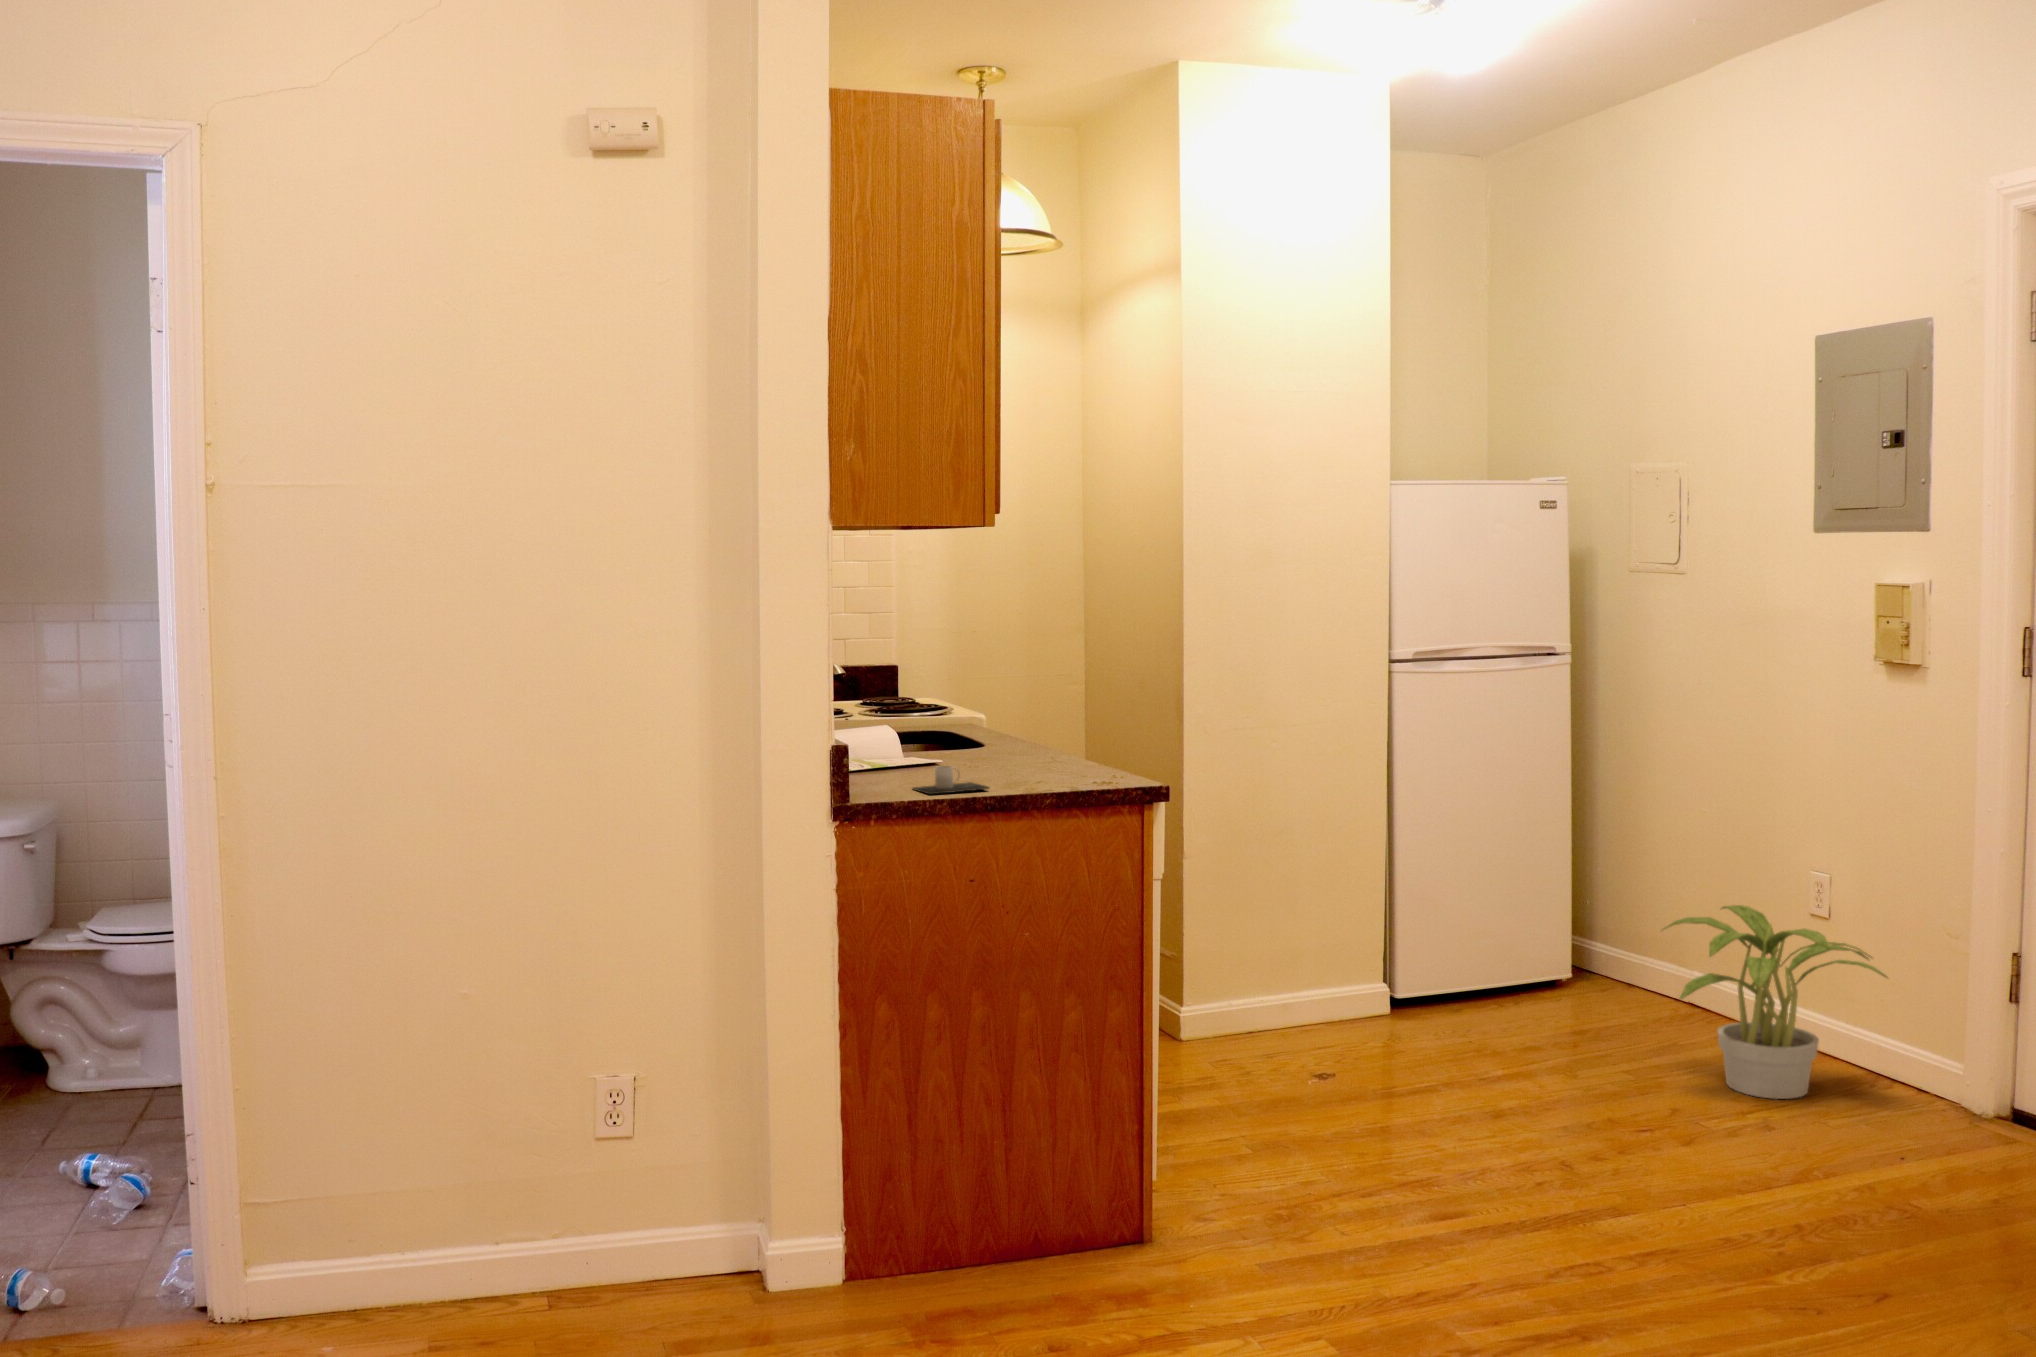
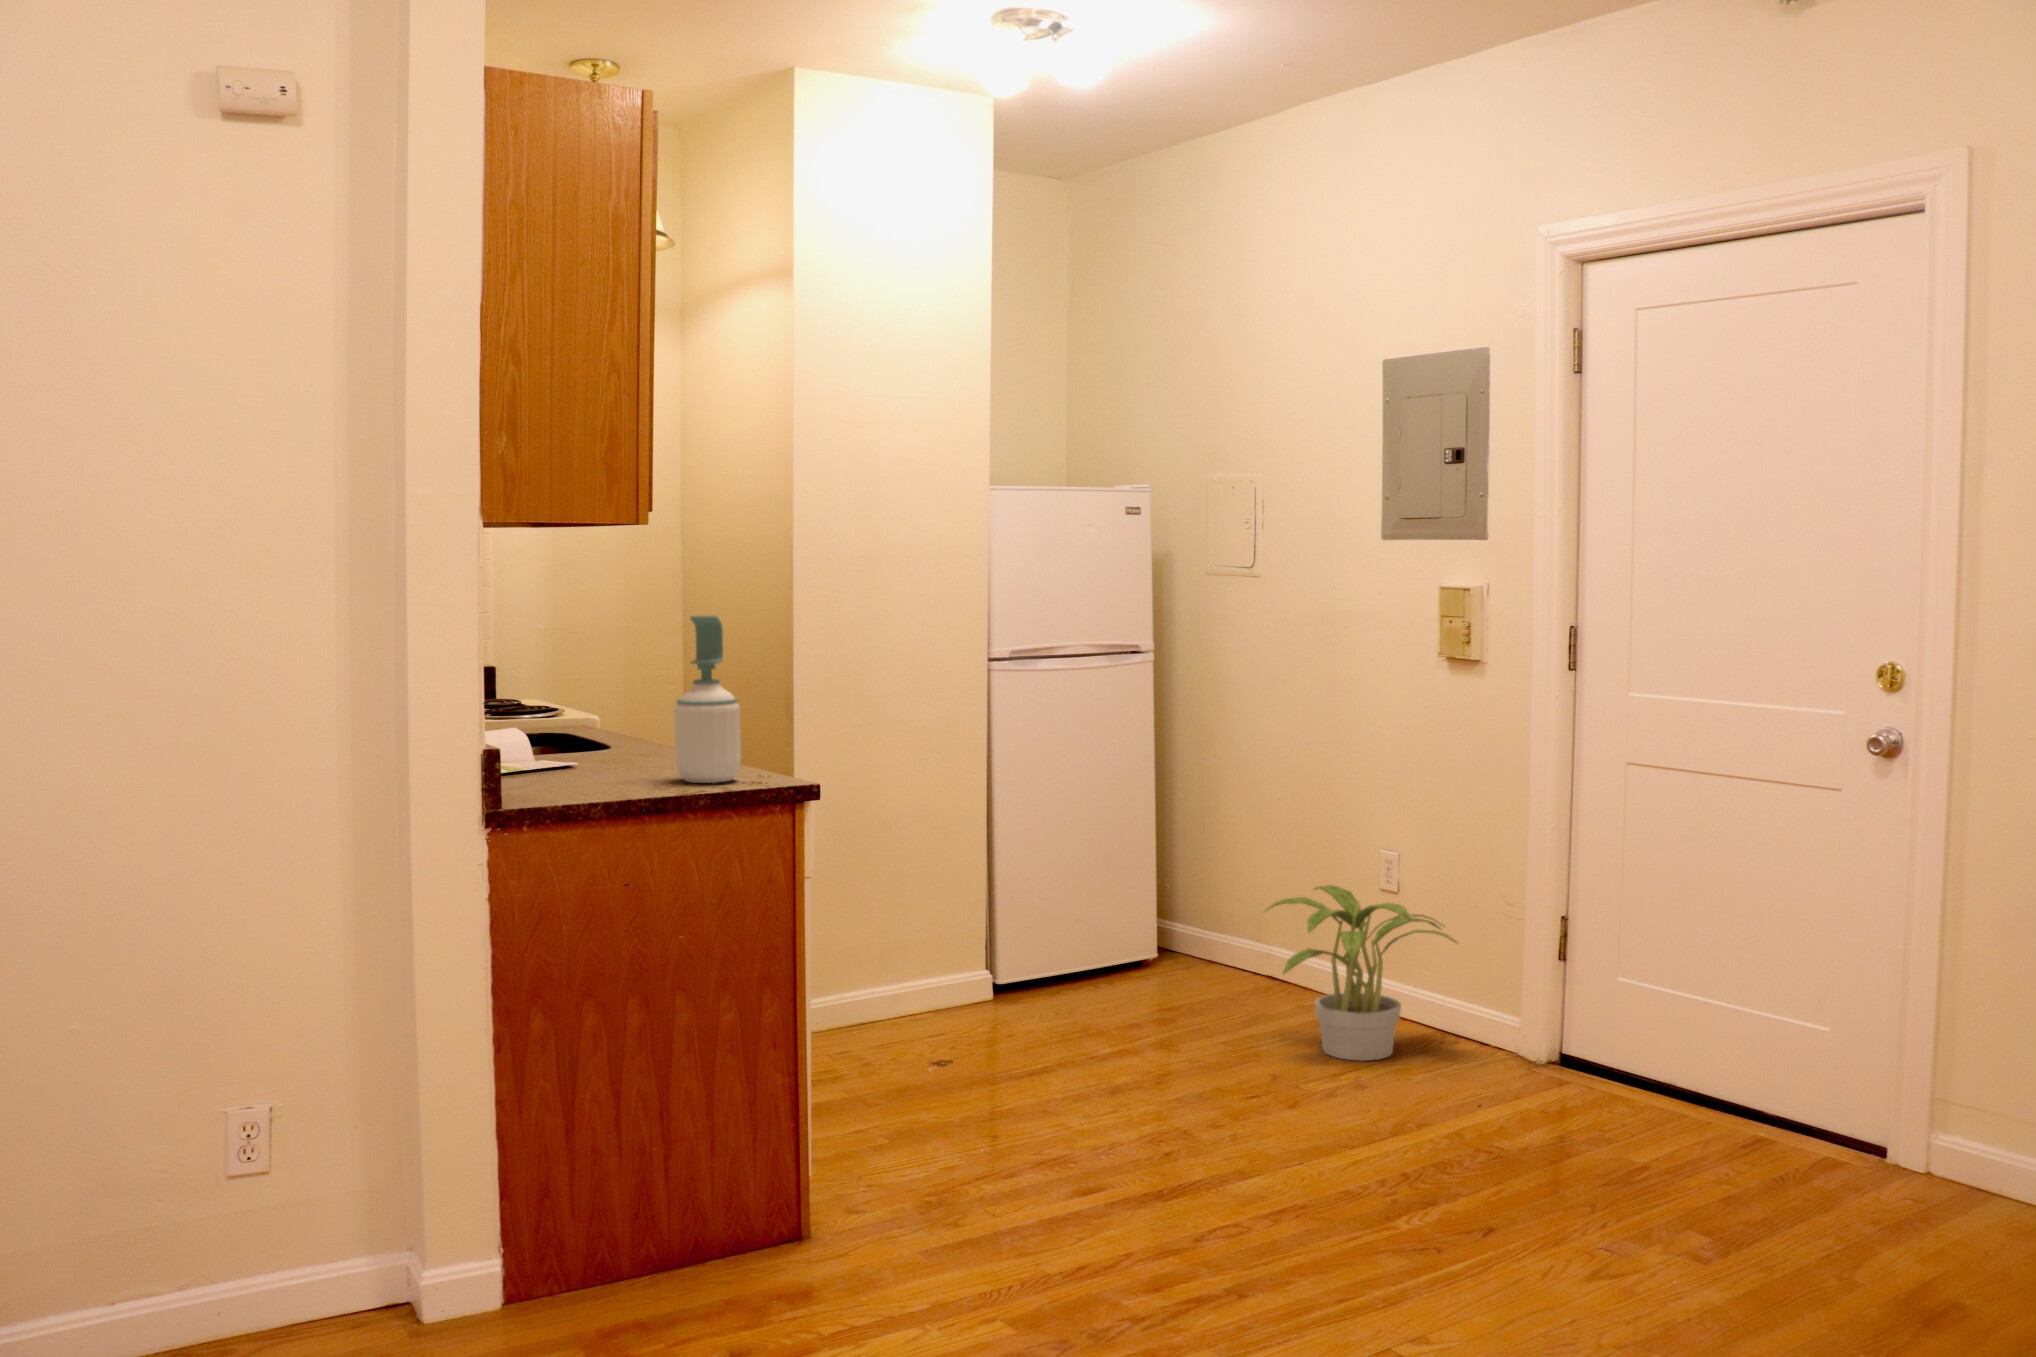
soap bottle: none [1021,616,1087,782] -> present [675,616,741,783]
mug: present [913,766,989,795] -> none [566,768,648,798]

